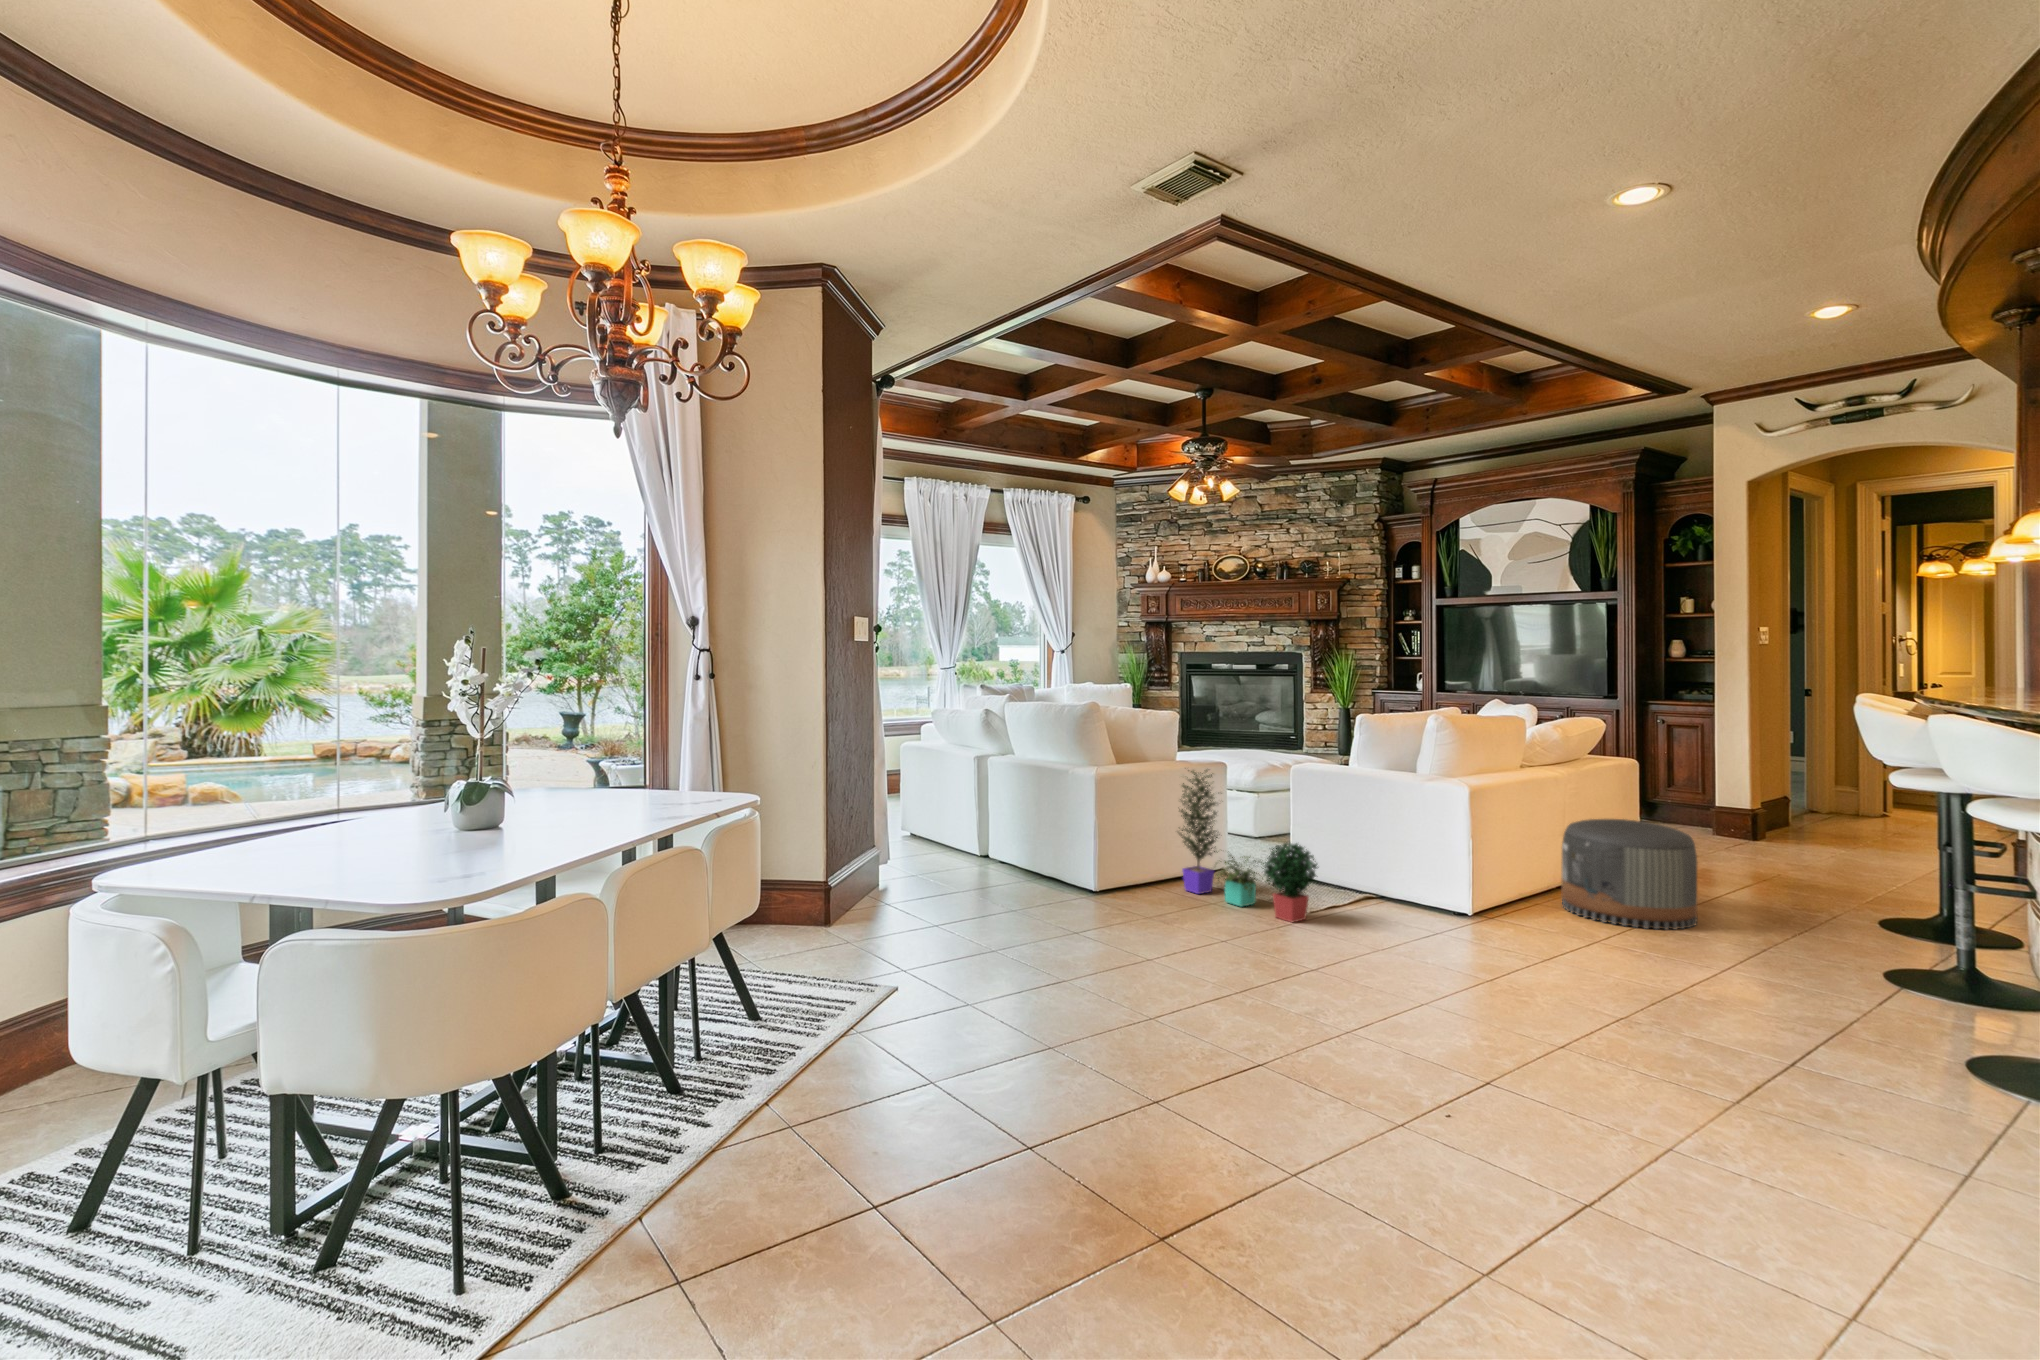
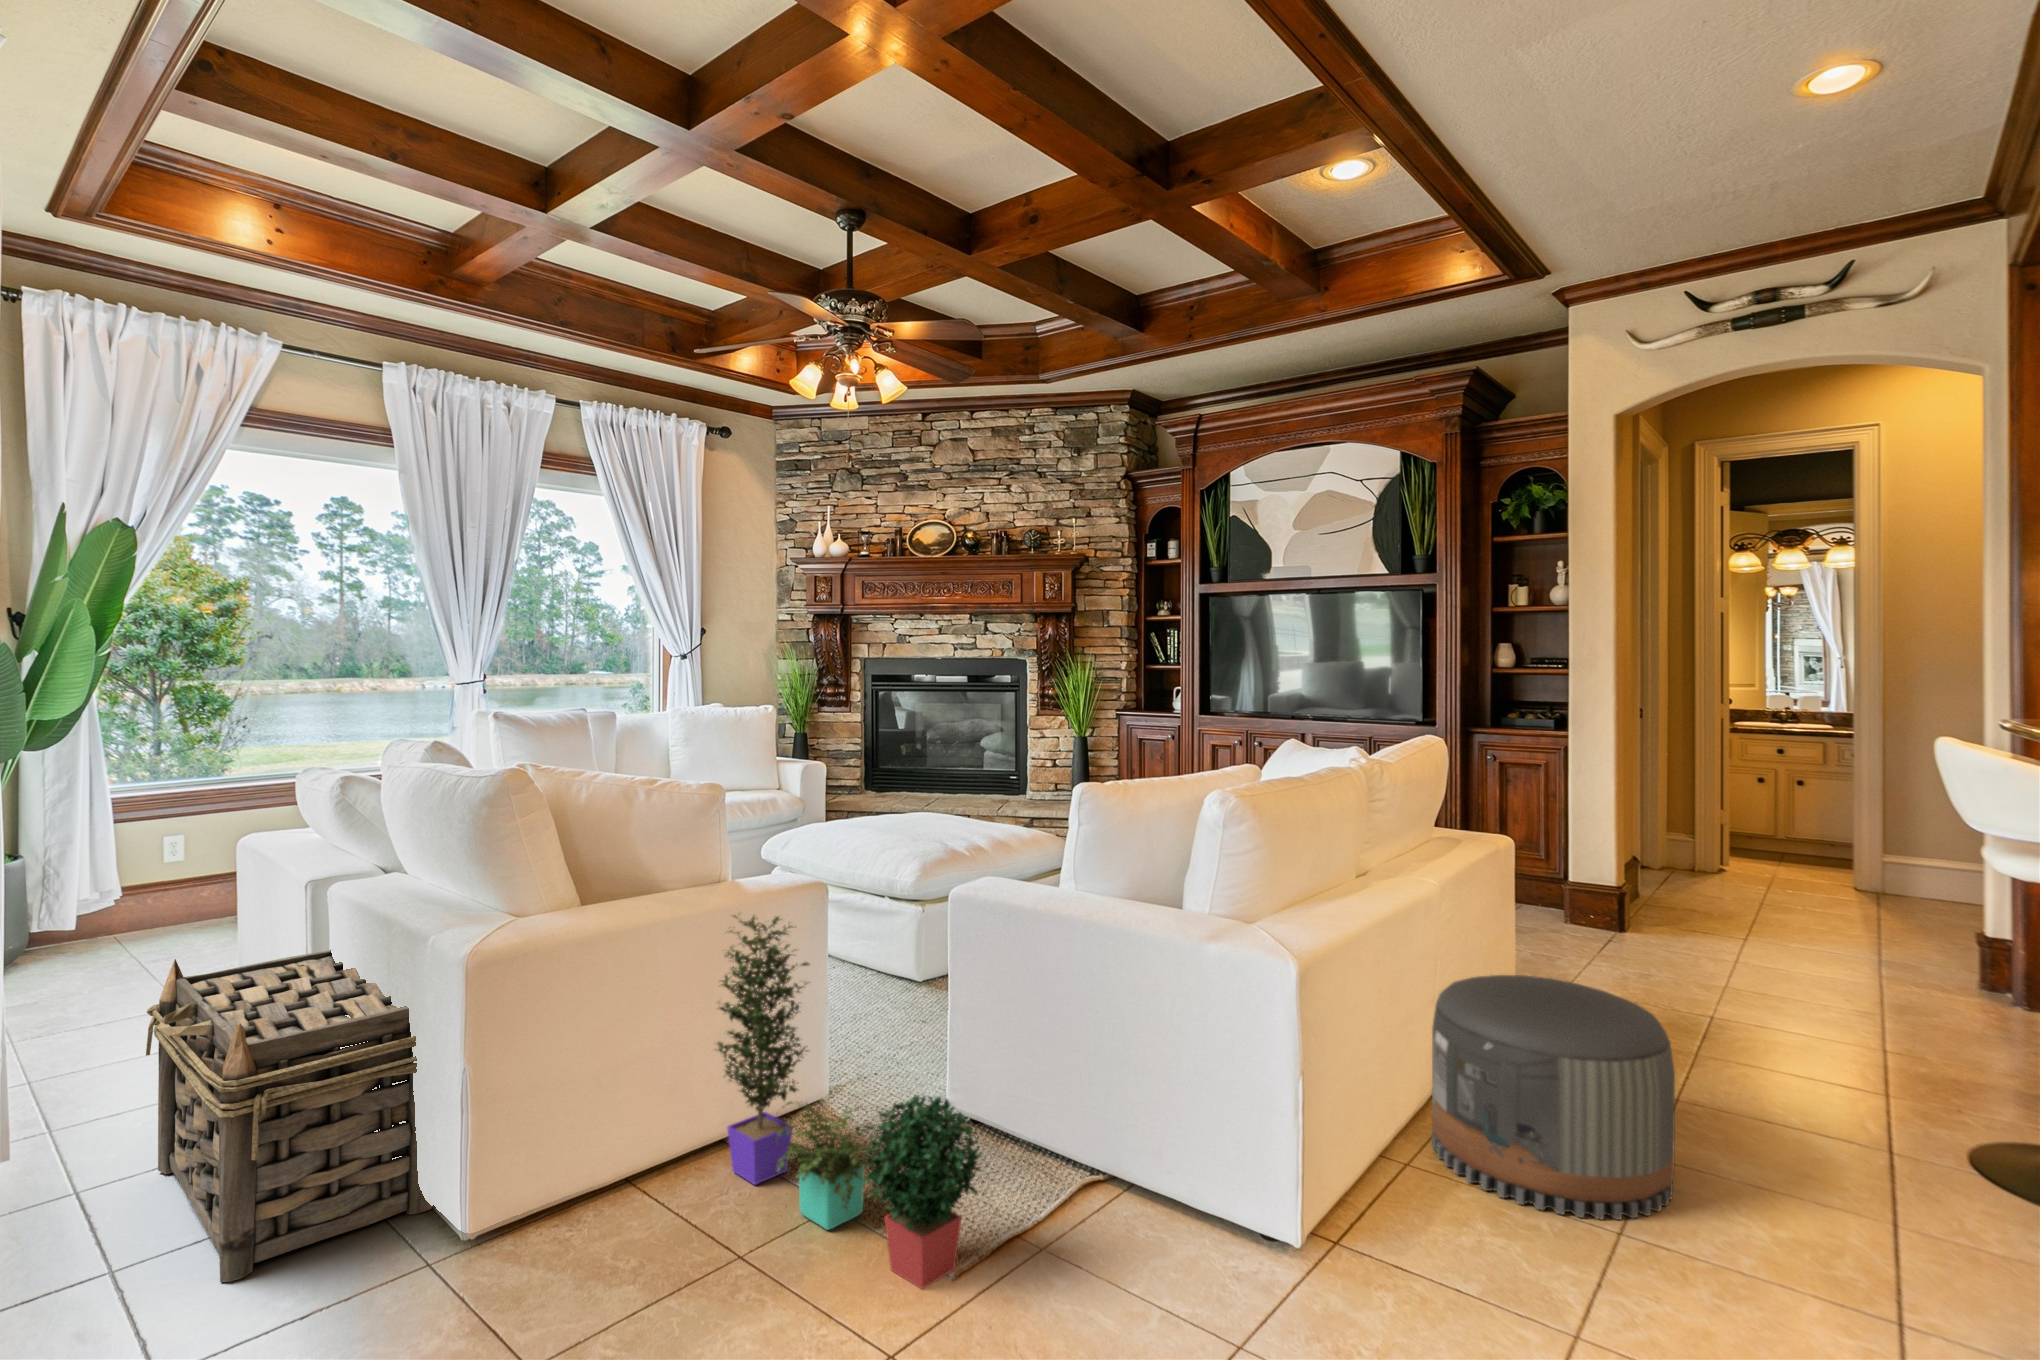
basket: none [916,780,1056,902] -> present [146,950,432,1282]

